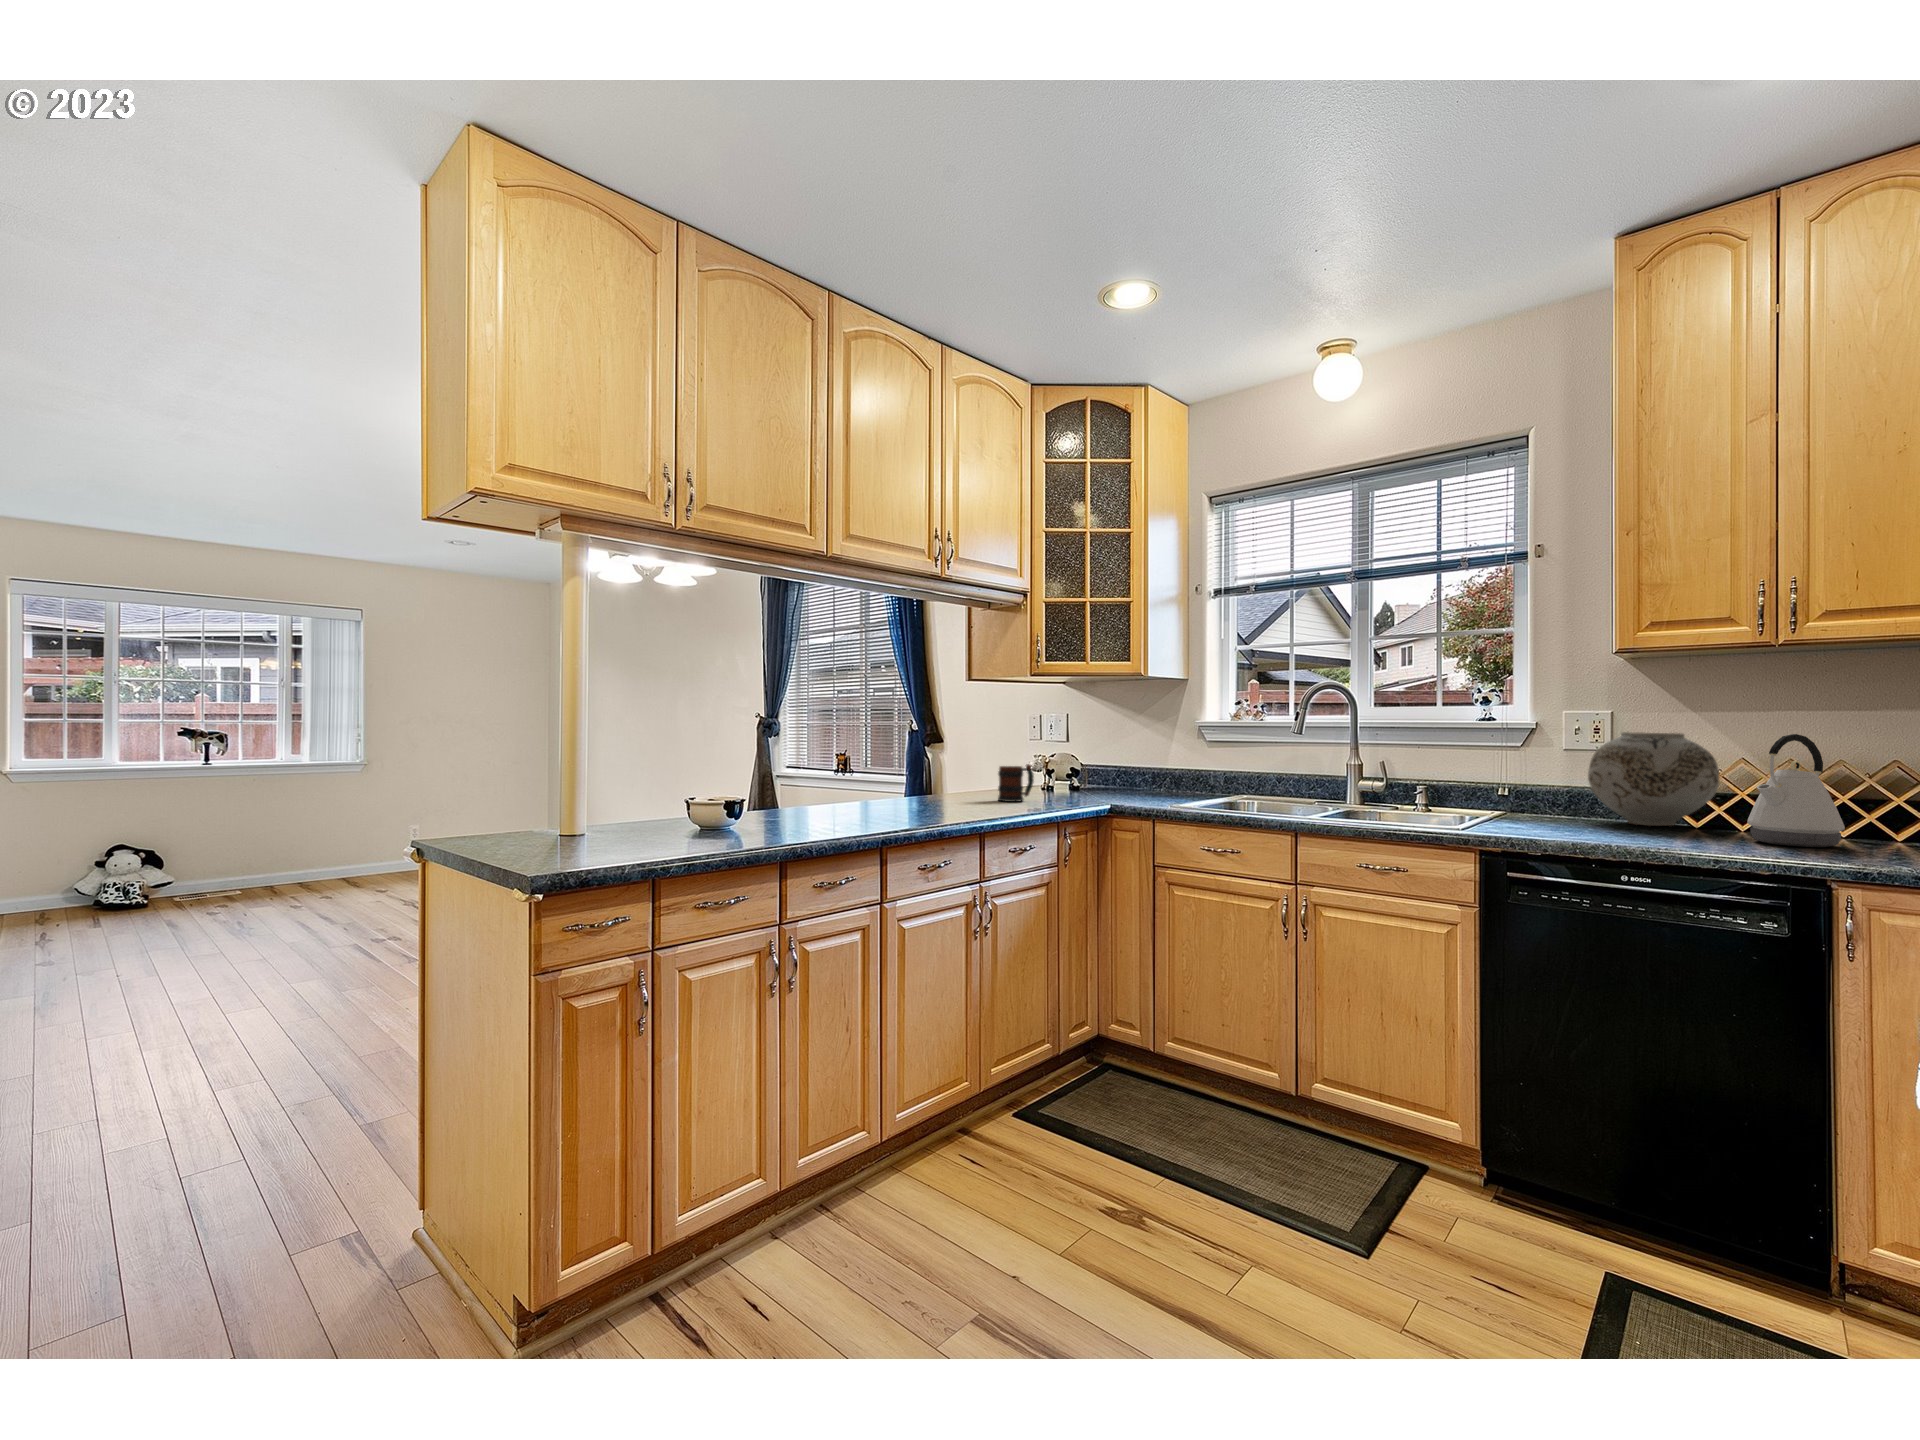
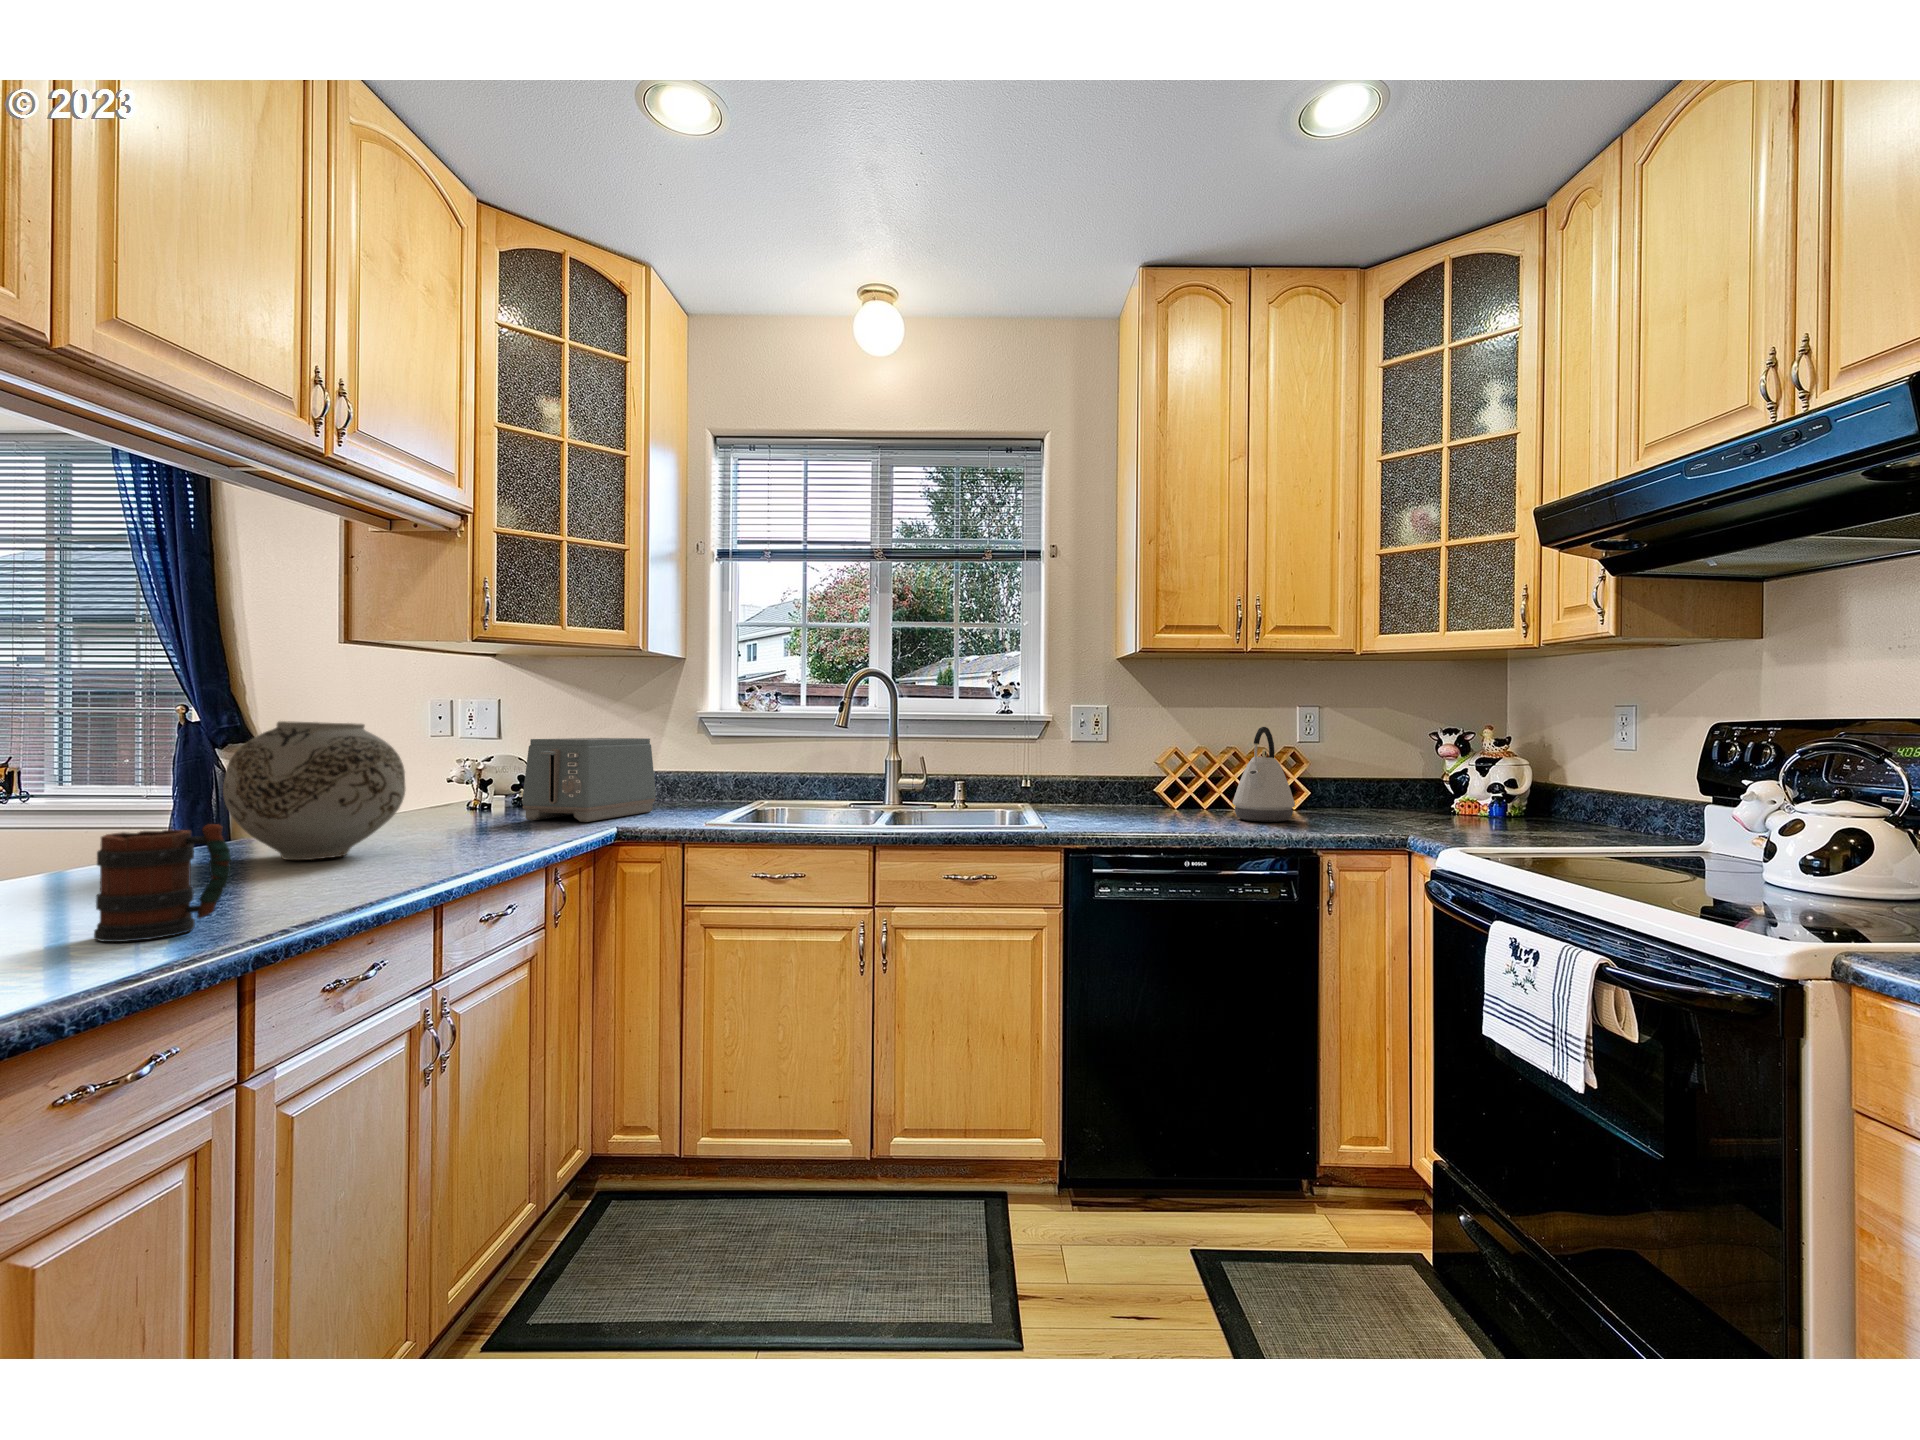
vase: present [1588,732,1719,826] -> present [223,721,405,860]
toaster: none [1061,741,1157,801] -> present [522,738,656,822]
mug: present [998,764,1034,802] -> present [94,824,231,942]

